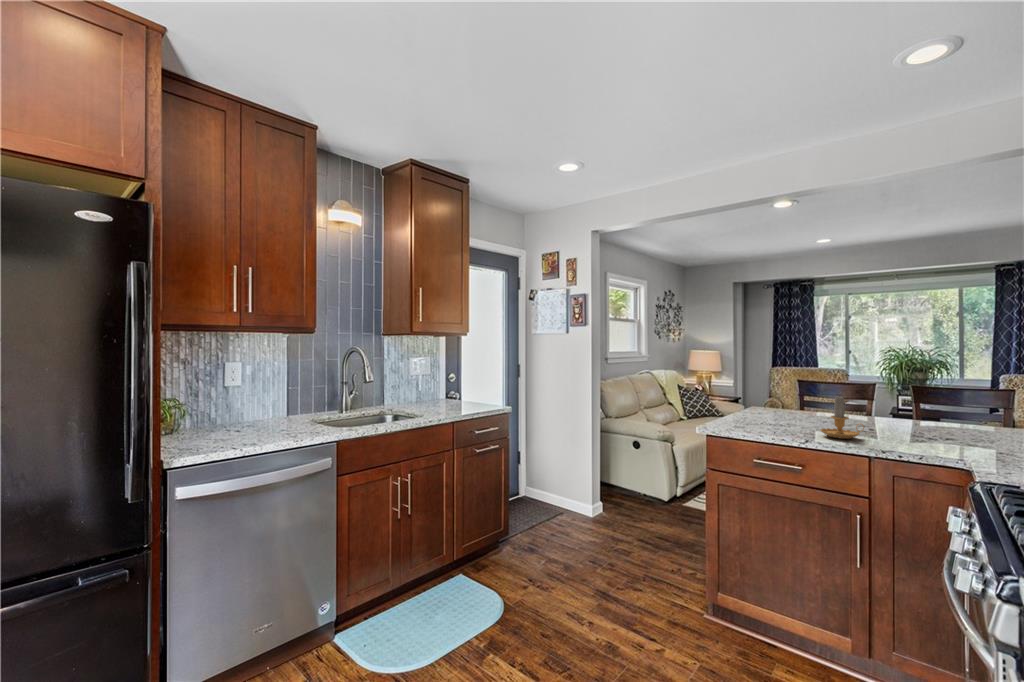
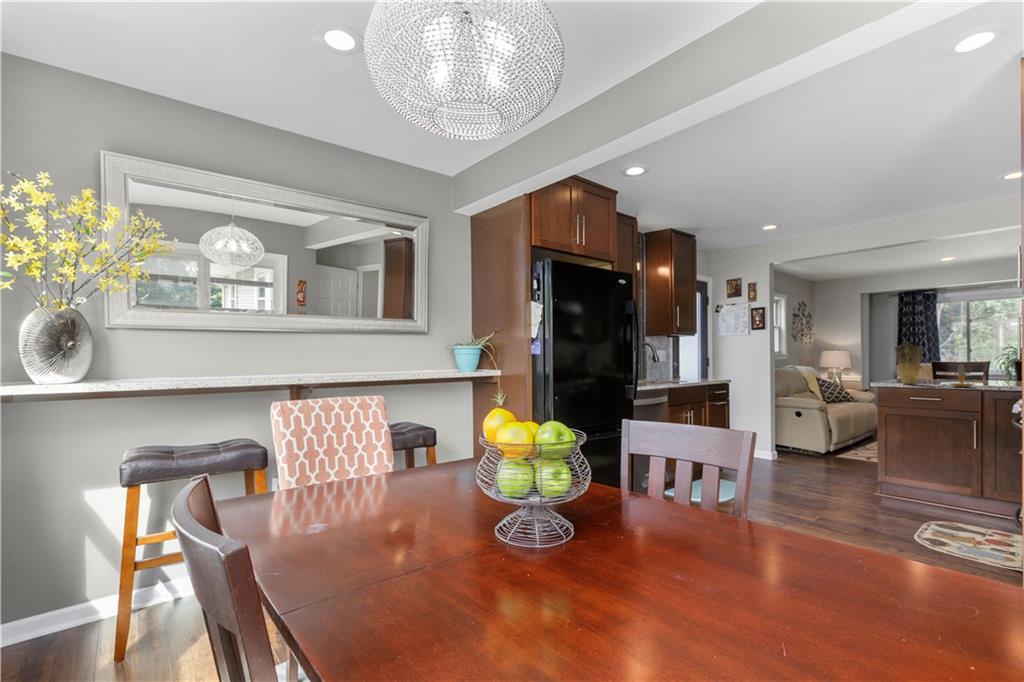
vase: none [739,352,780,426] -> present [895,341,922,384]

